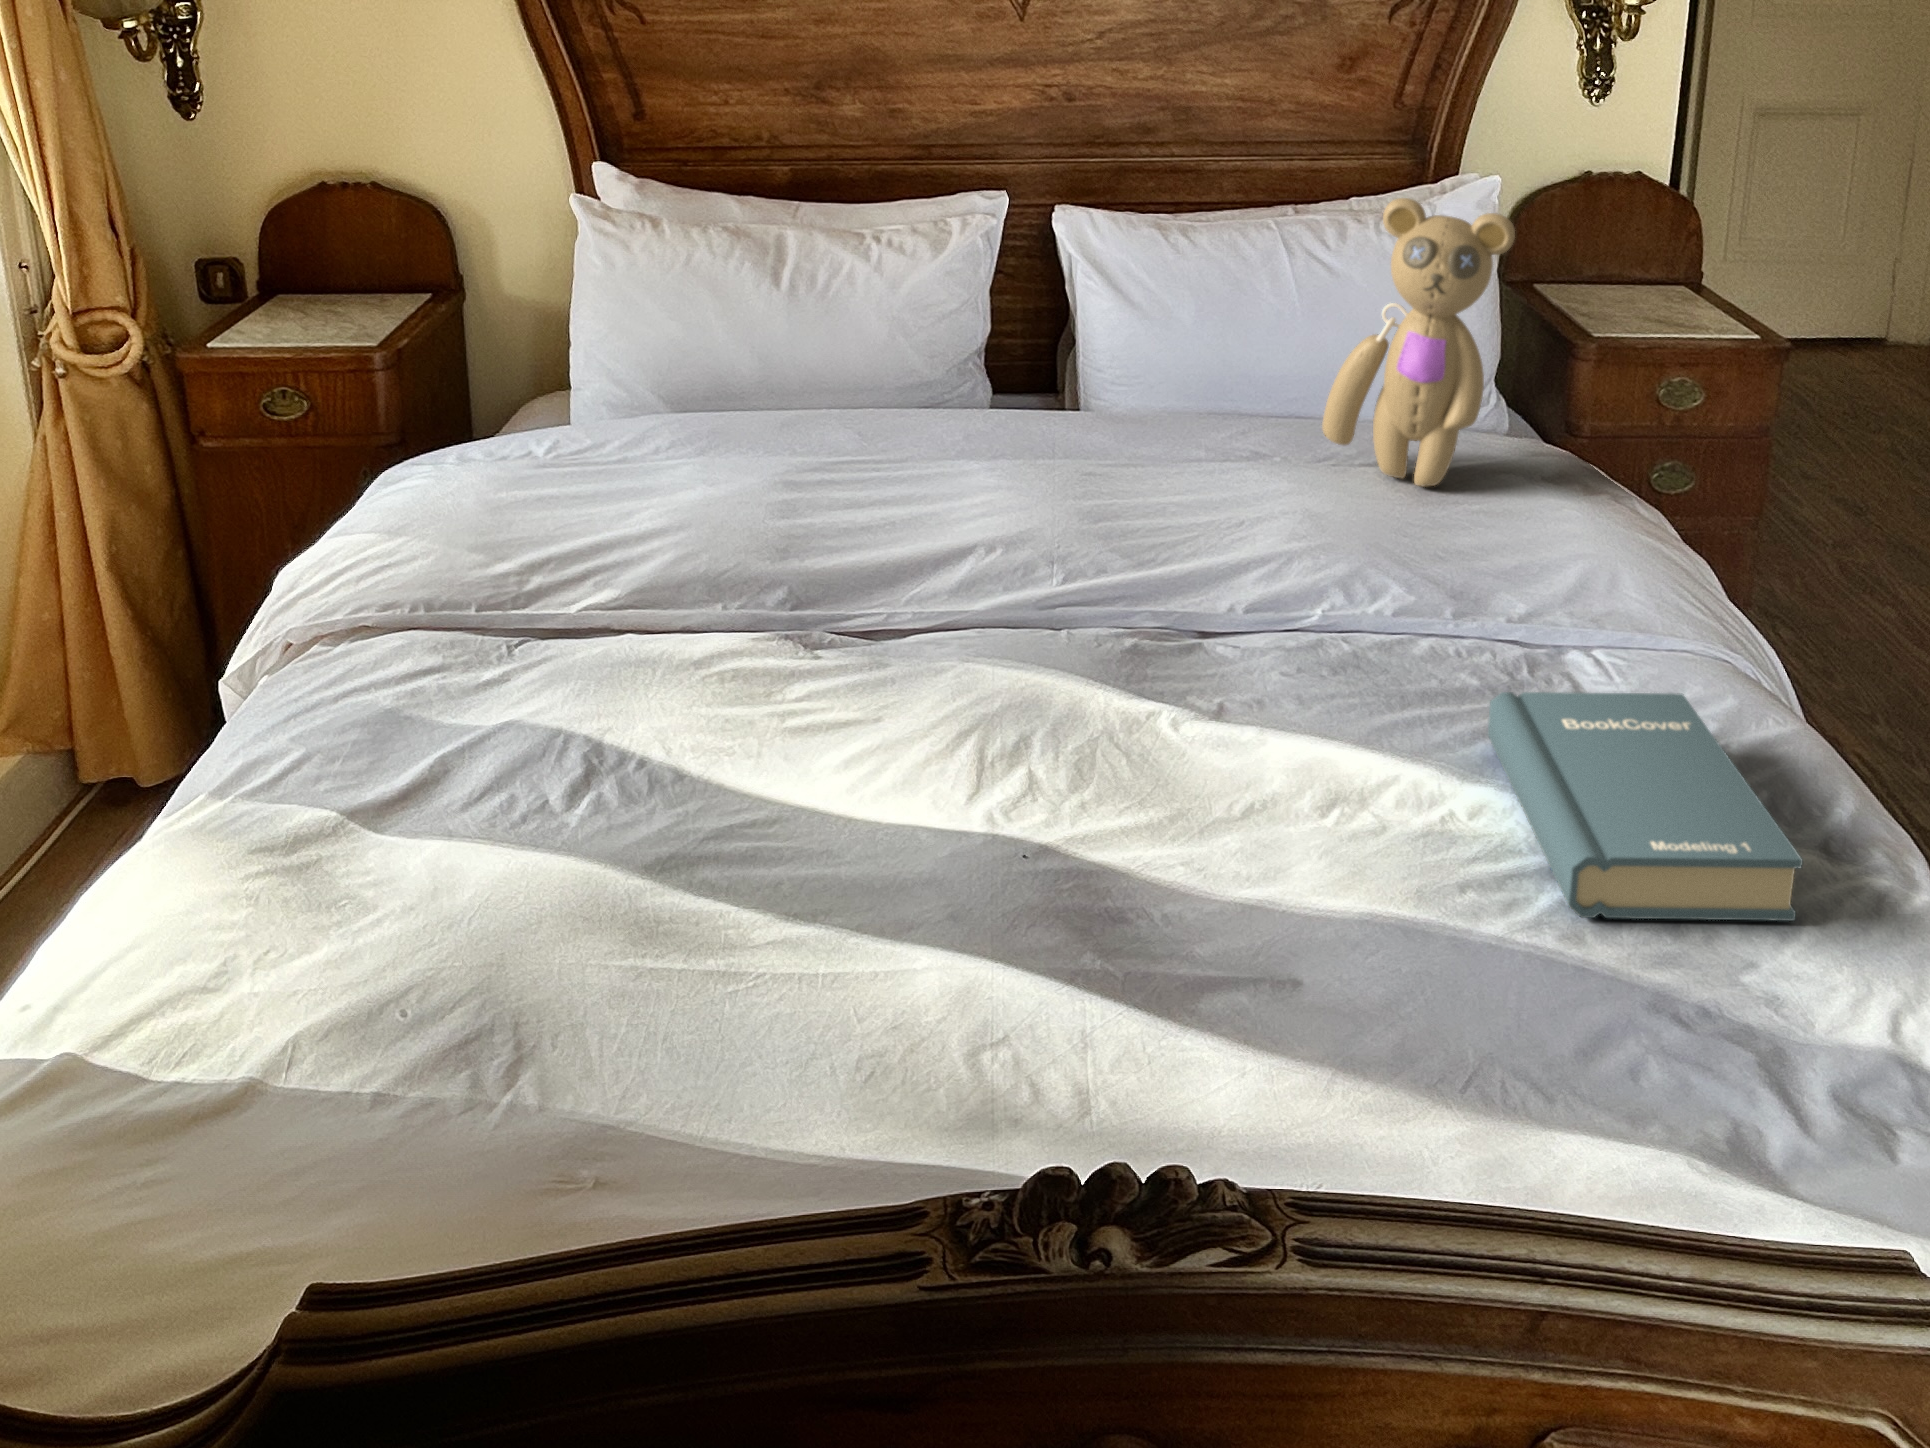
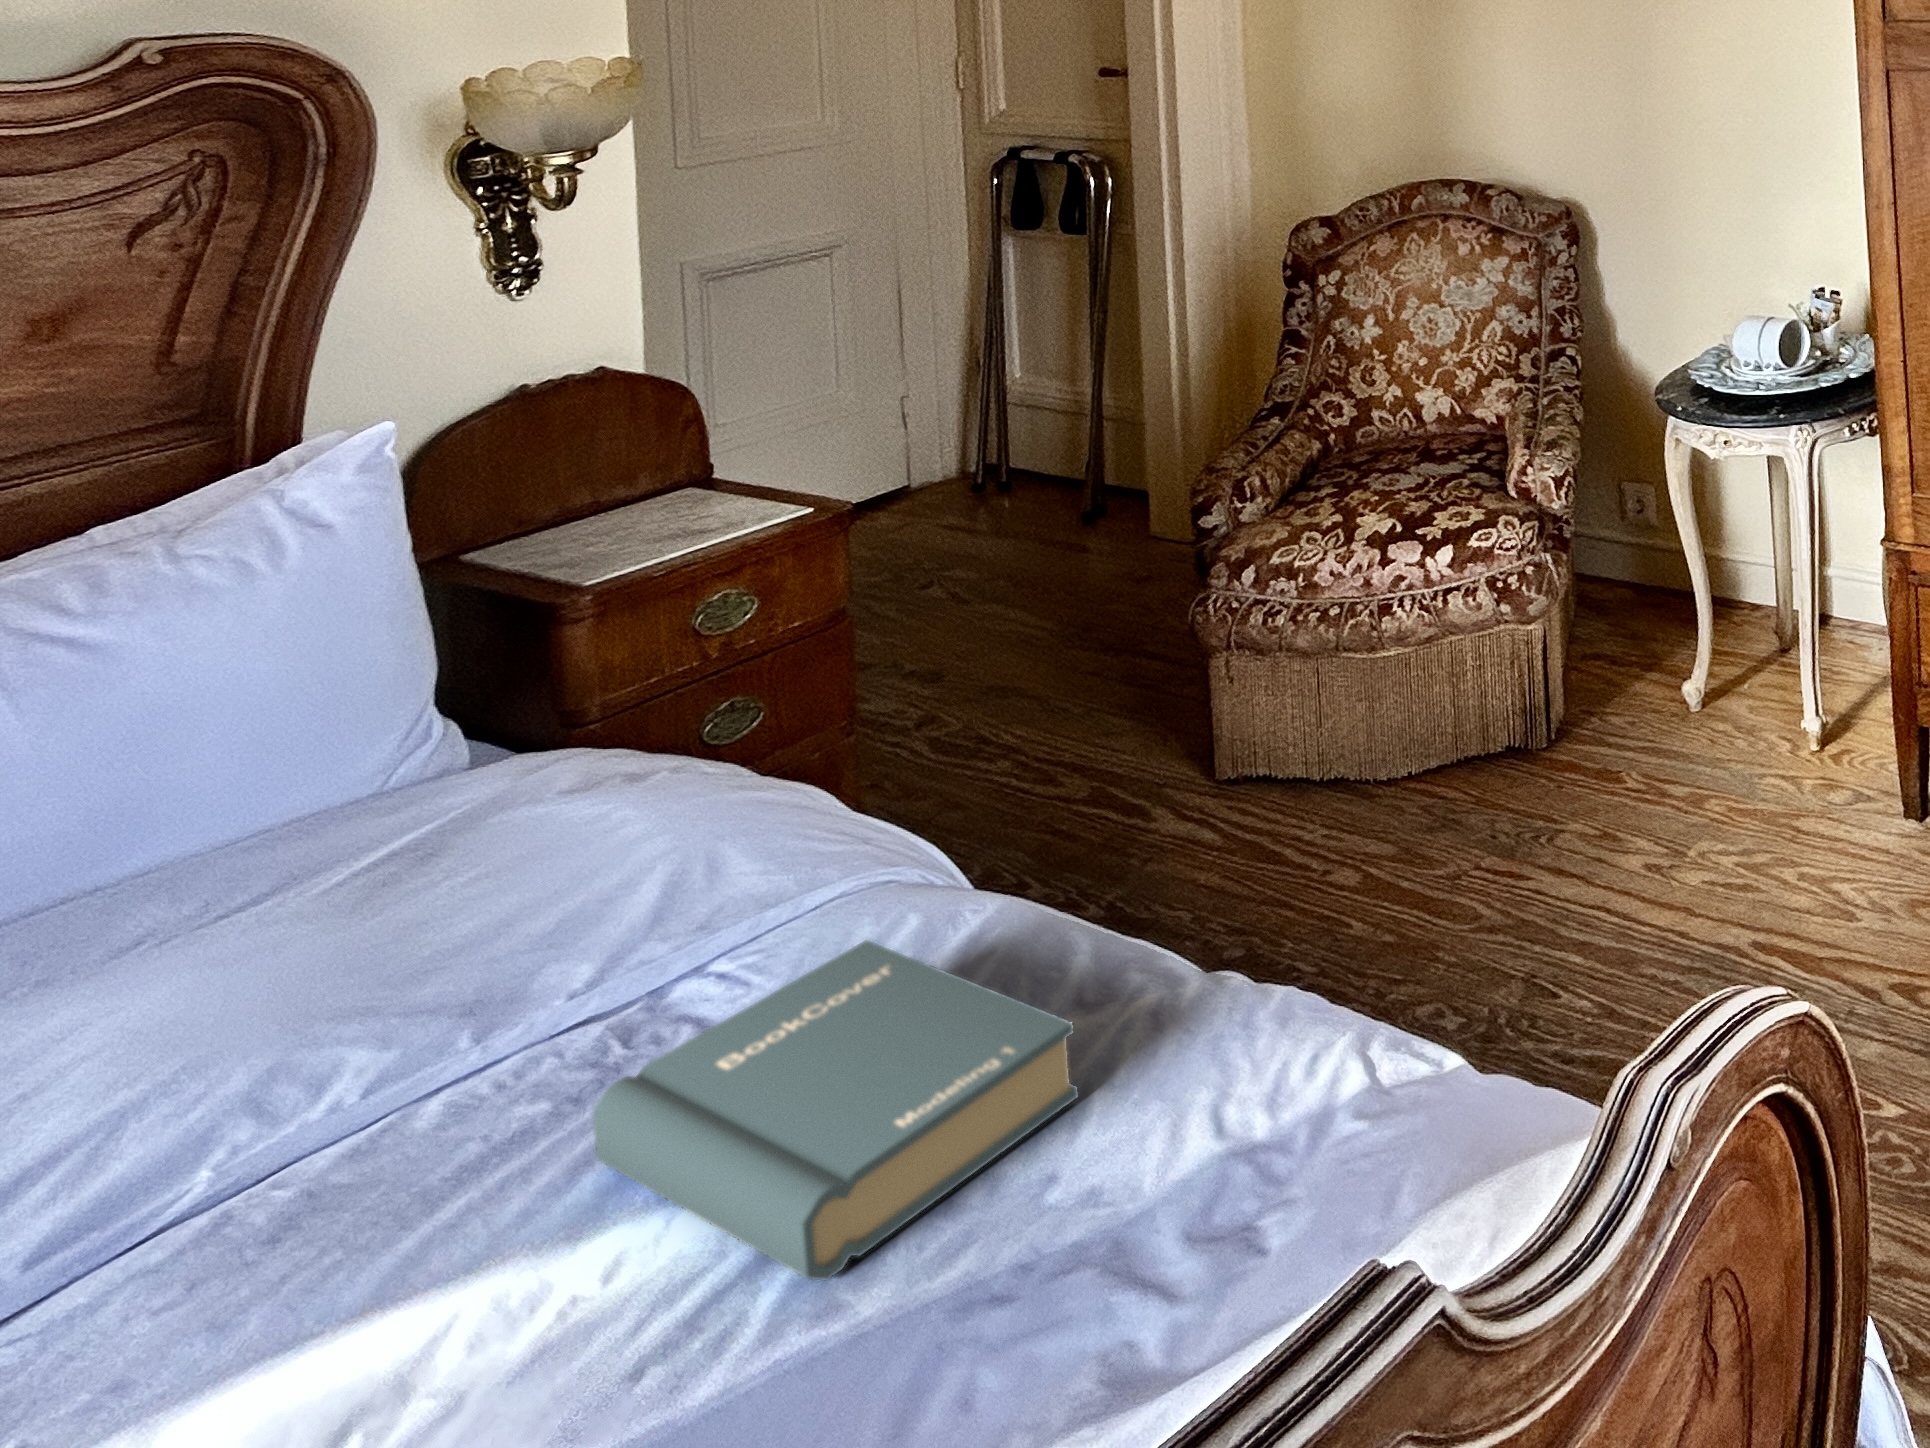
teddy bear: present [1322,198,1515,487] -> none [116,464,463,912]

